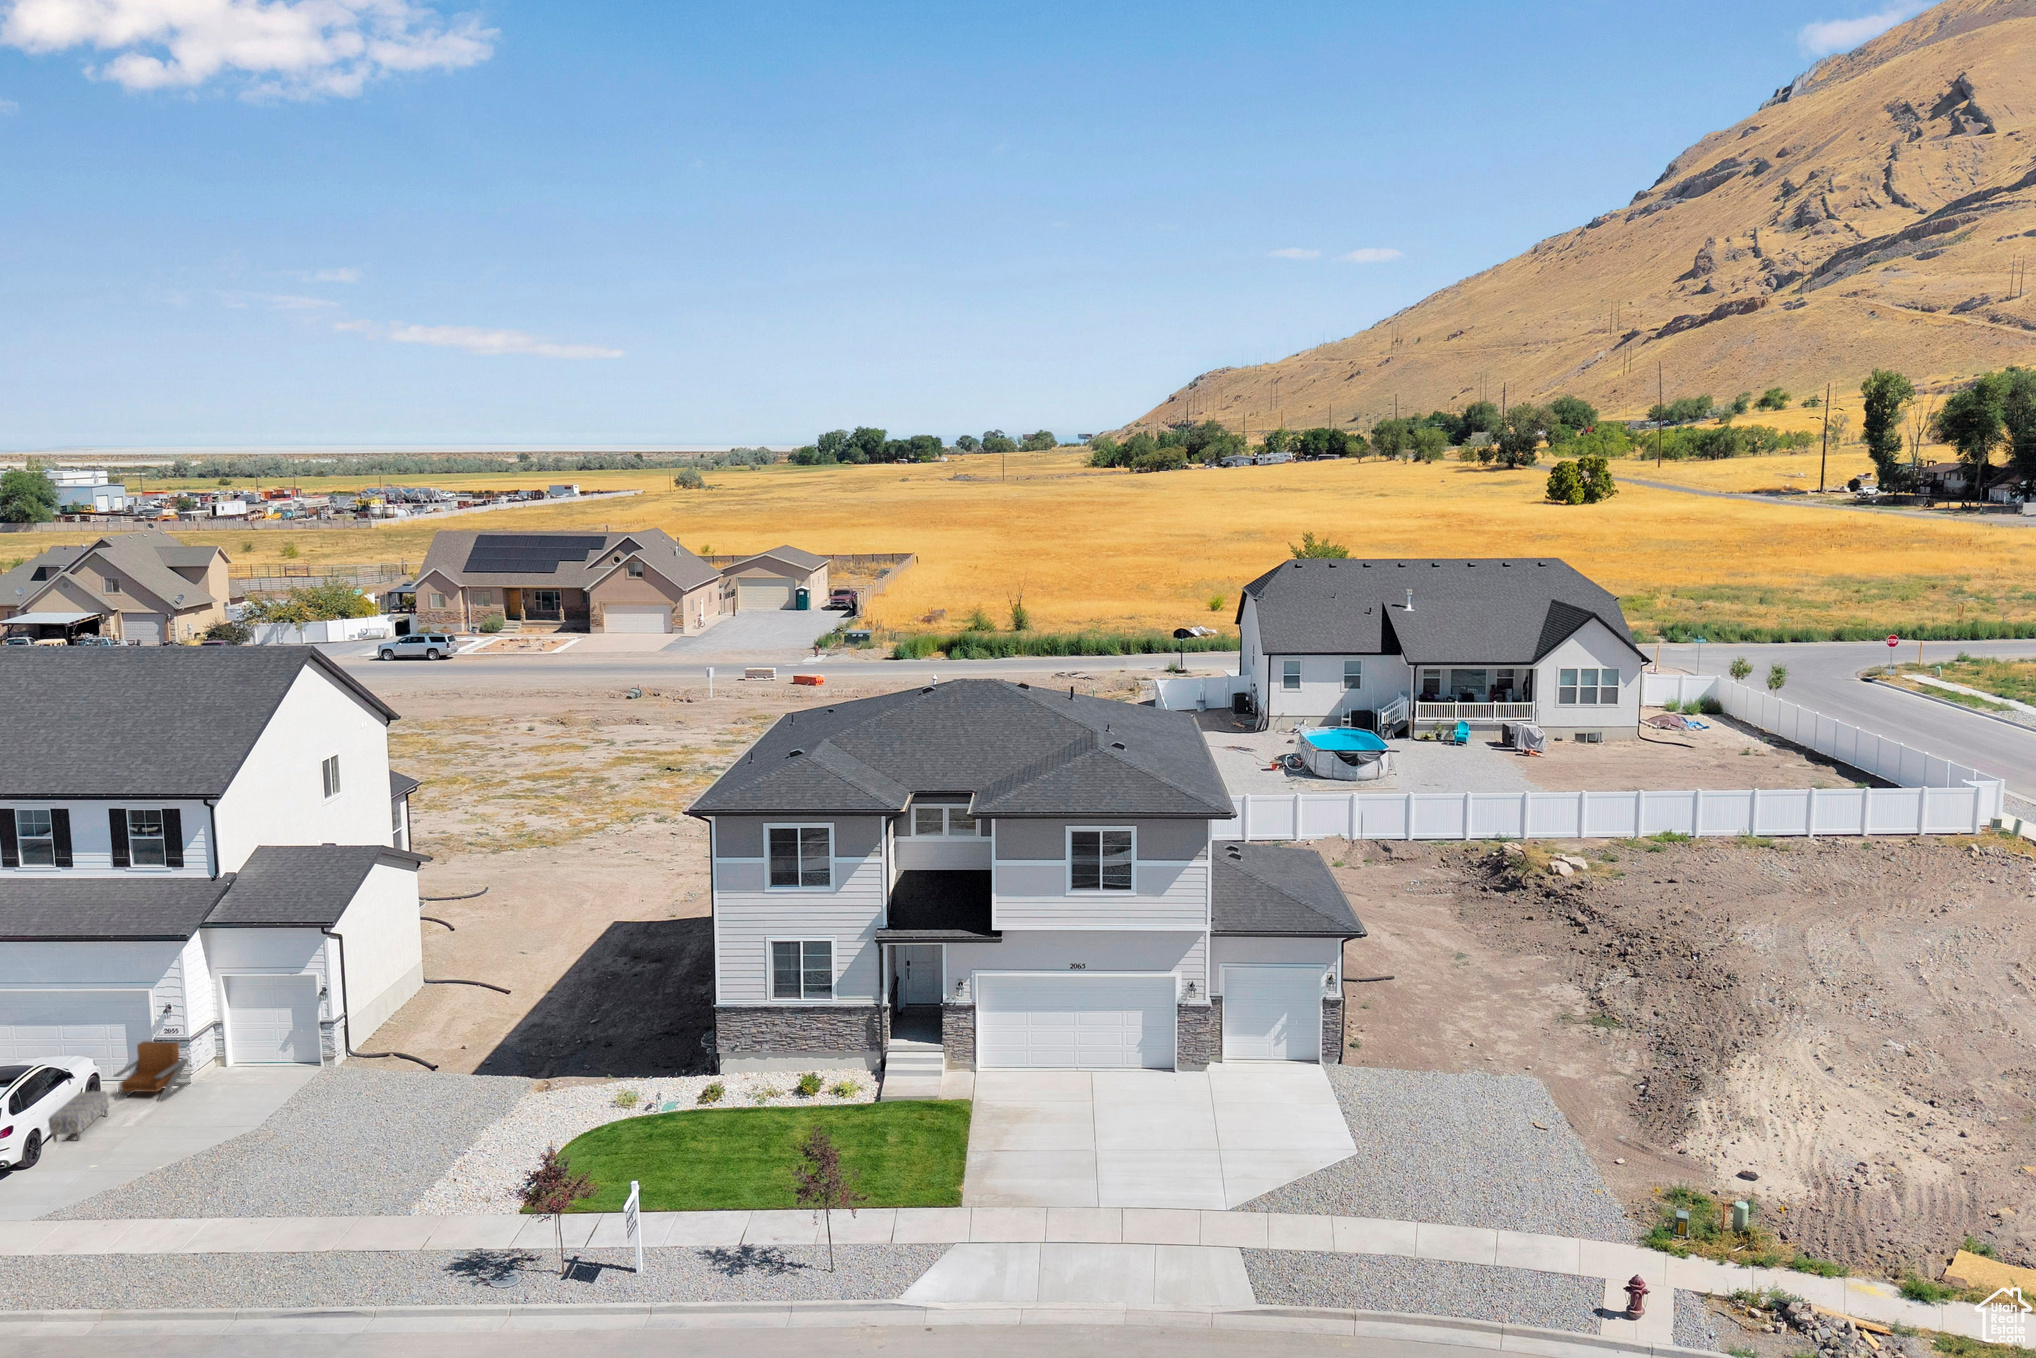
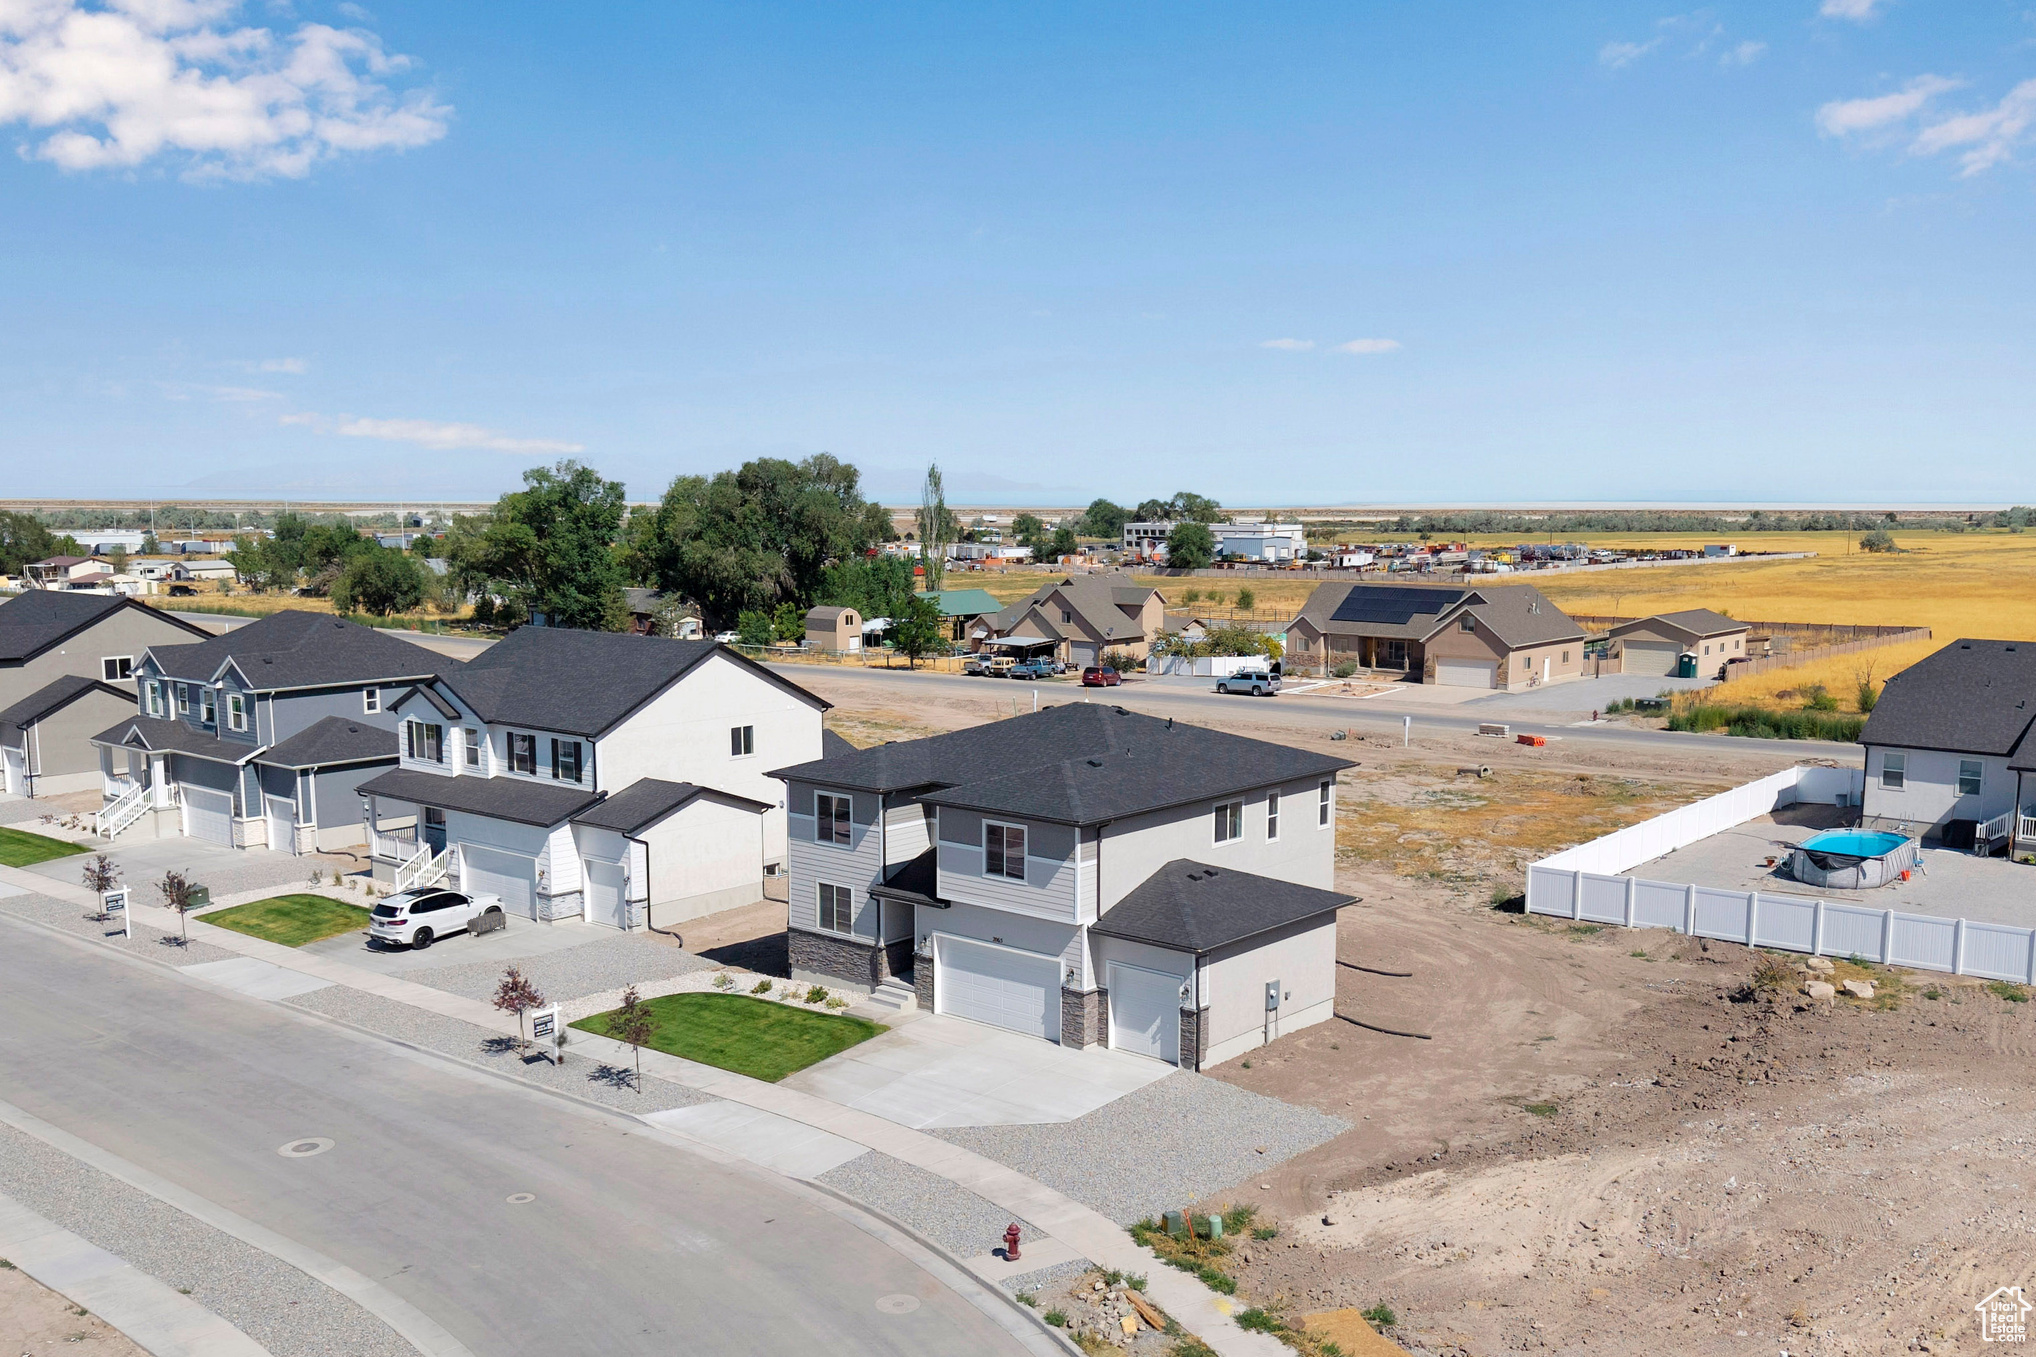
lounge chair: present [114,1041,189,1102] -> none [518,891,558,928]
potted tree: none [605,1231,651,1288] -> present [552,1028,571,1063]

